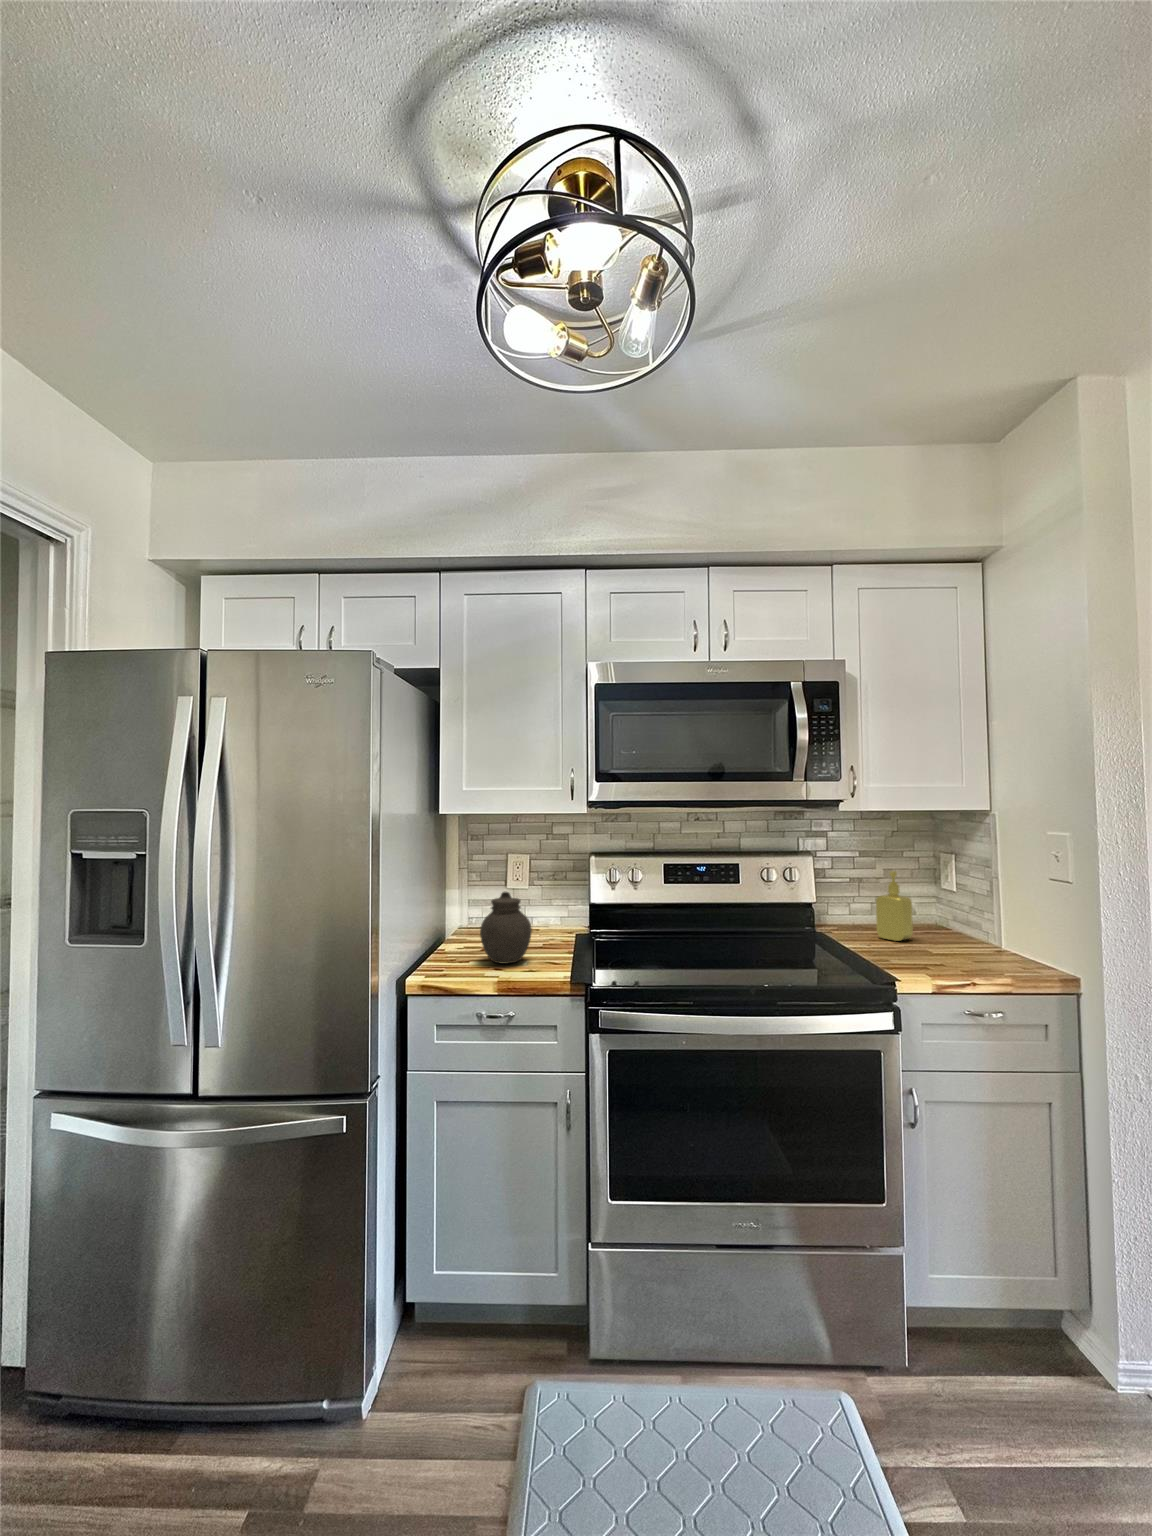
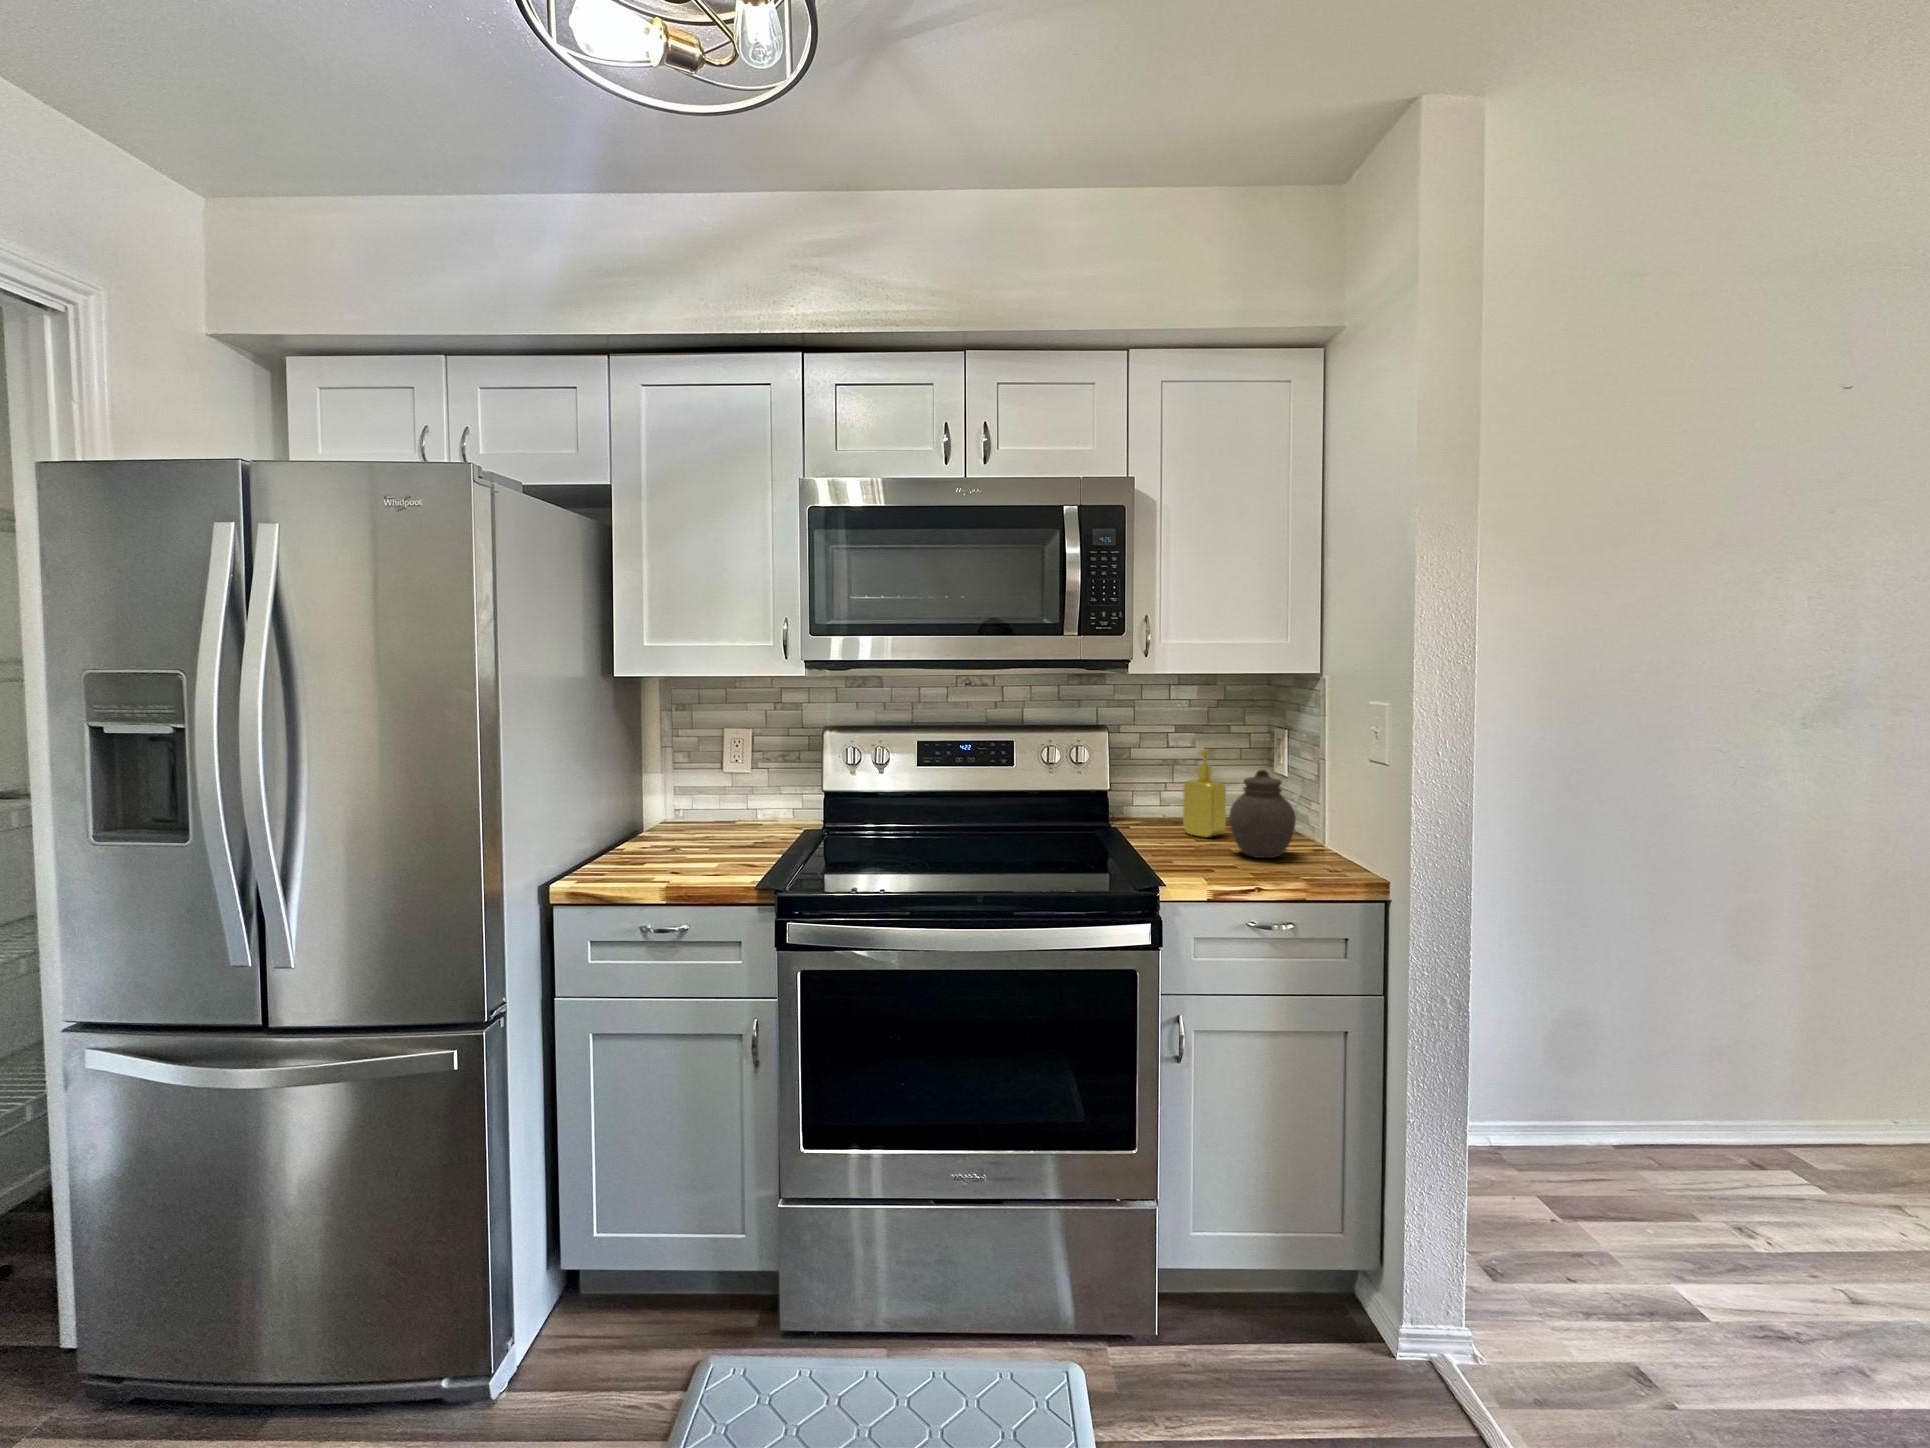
jar: present [480,892,532,964] -> present [1229,770,1296,858]

